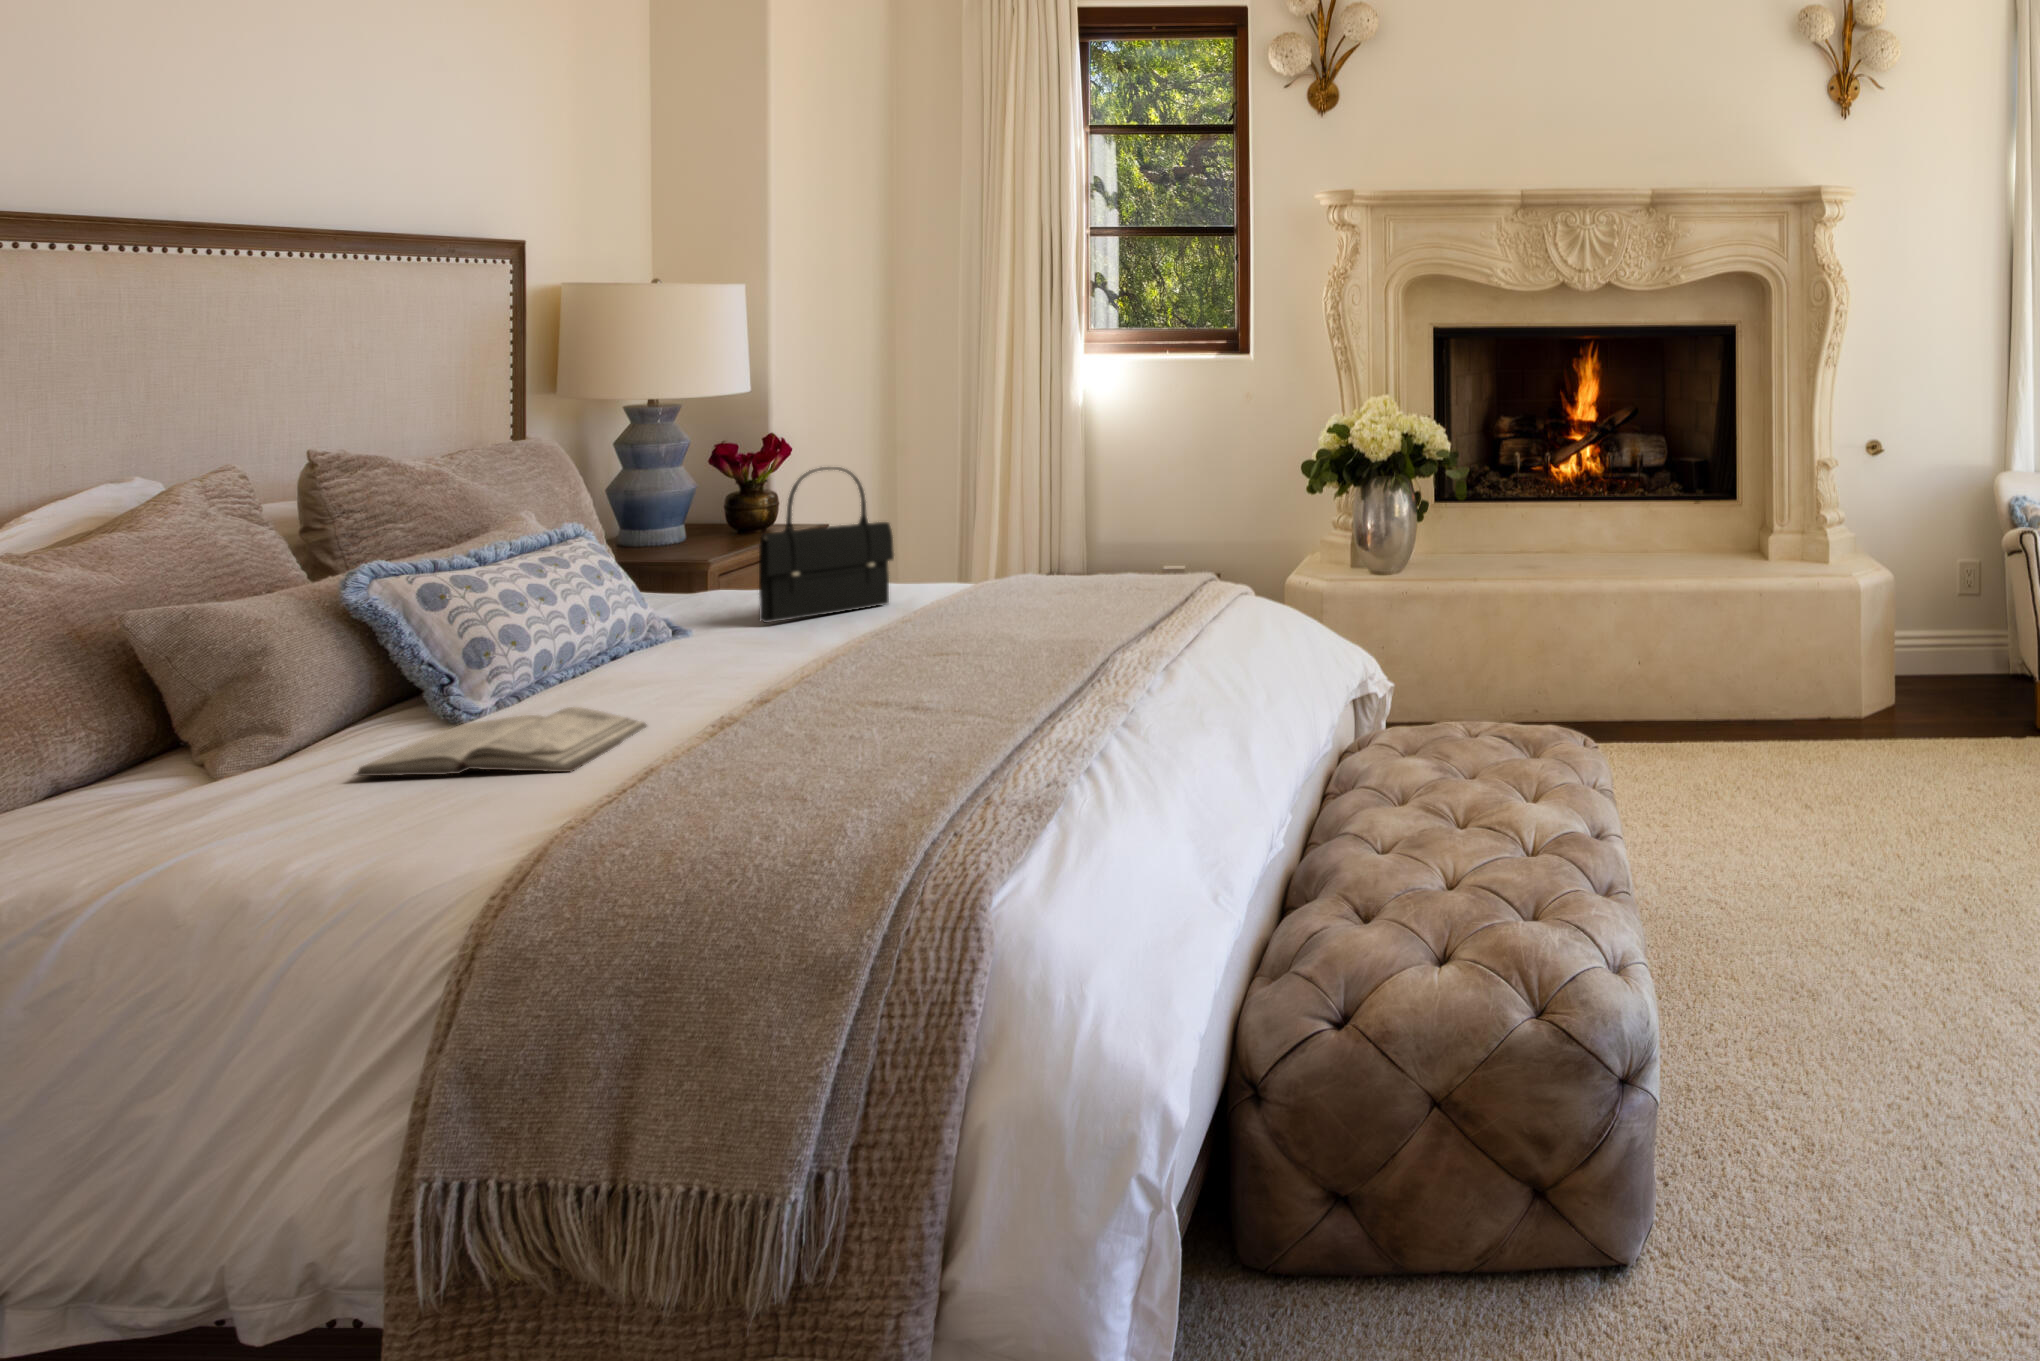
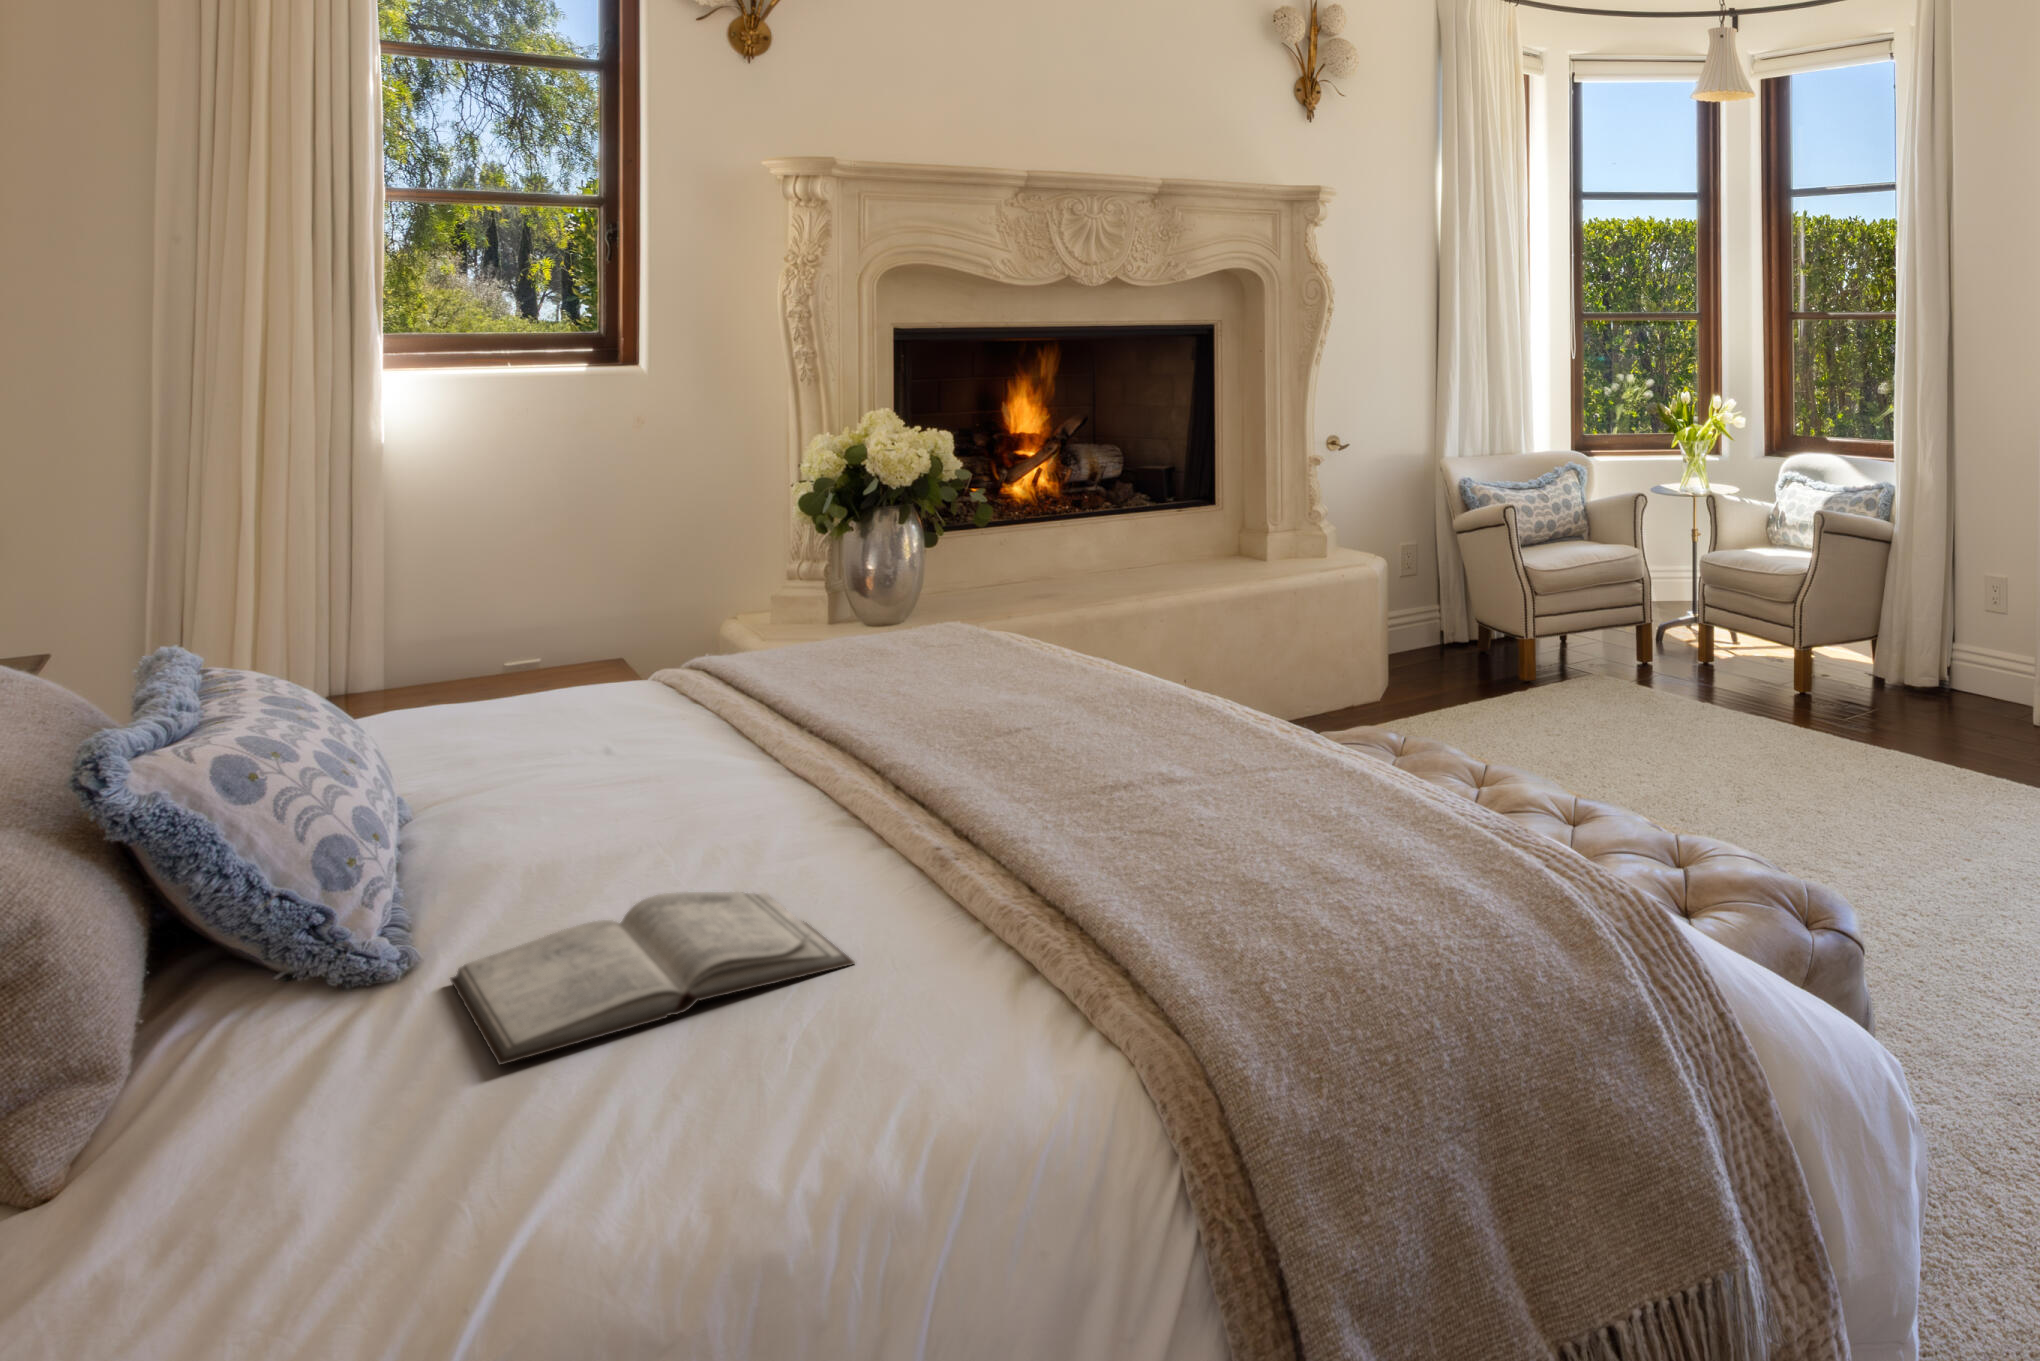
handbag: present [759,467,894,623] -> none [489,523,636,763]

